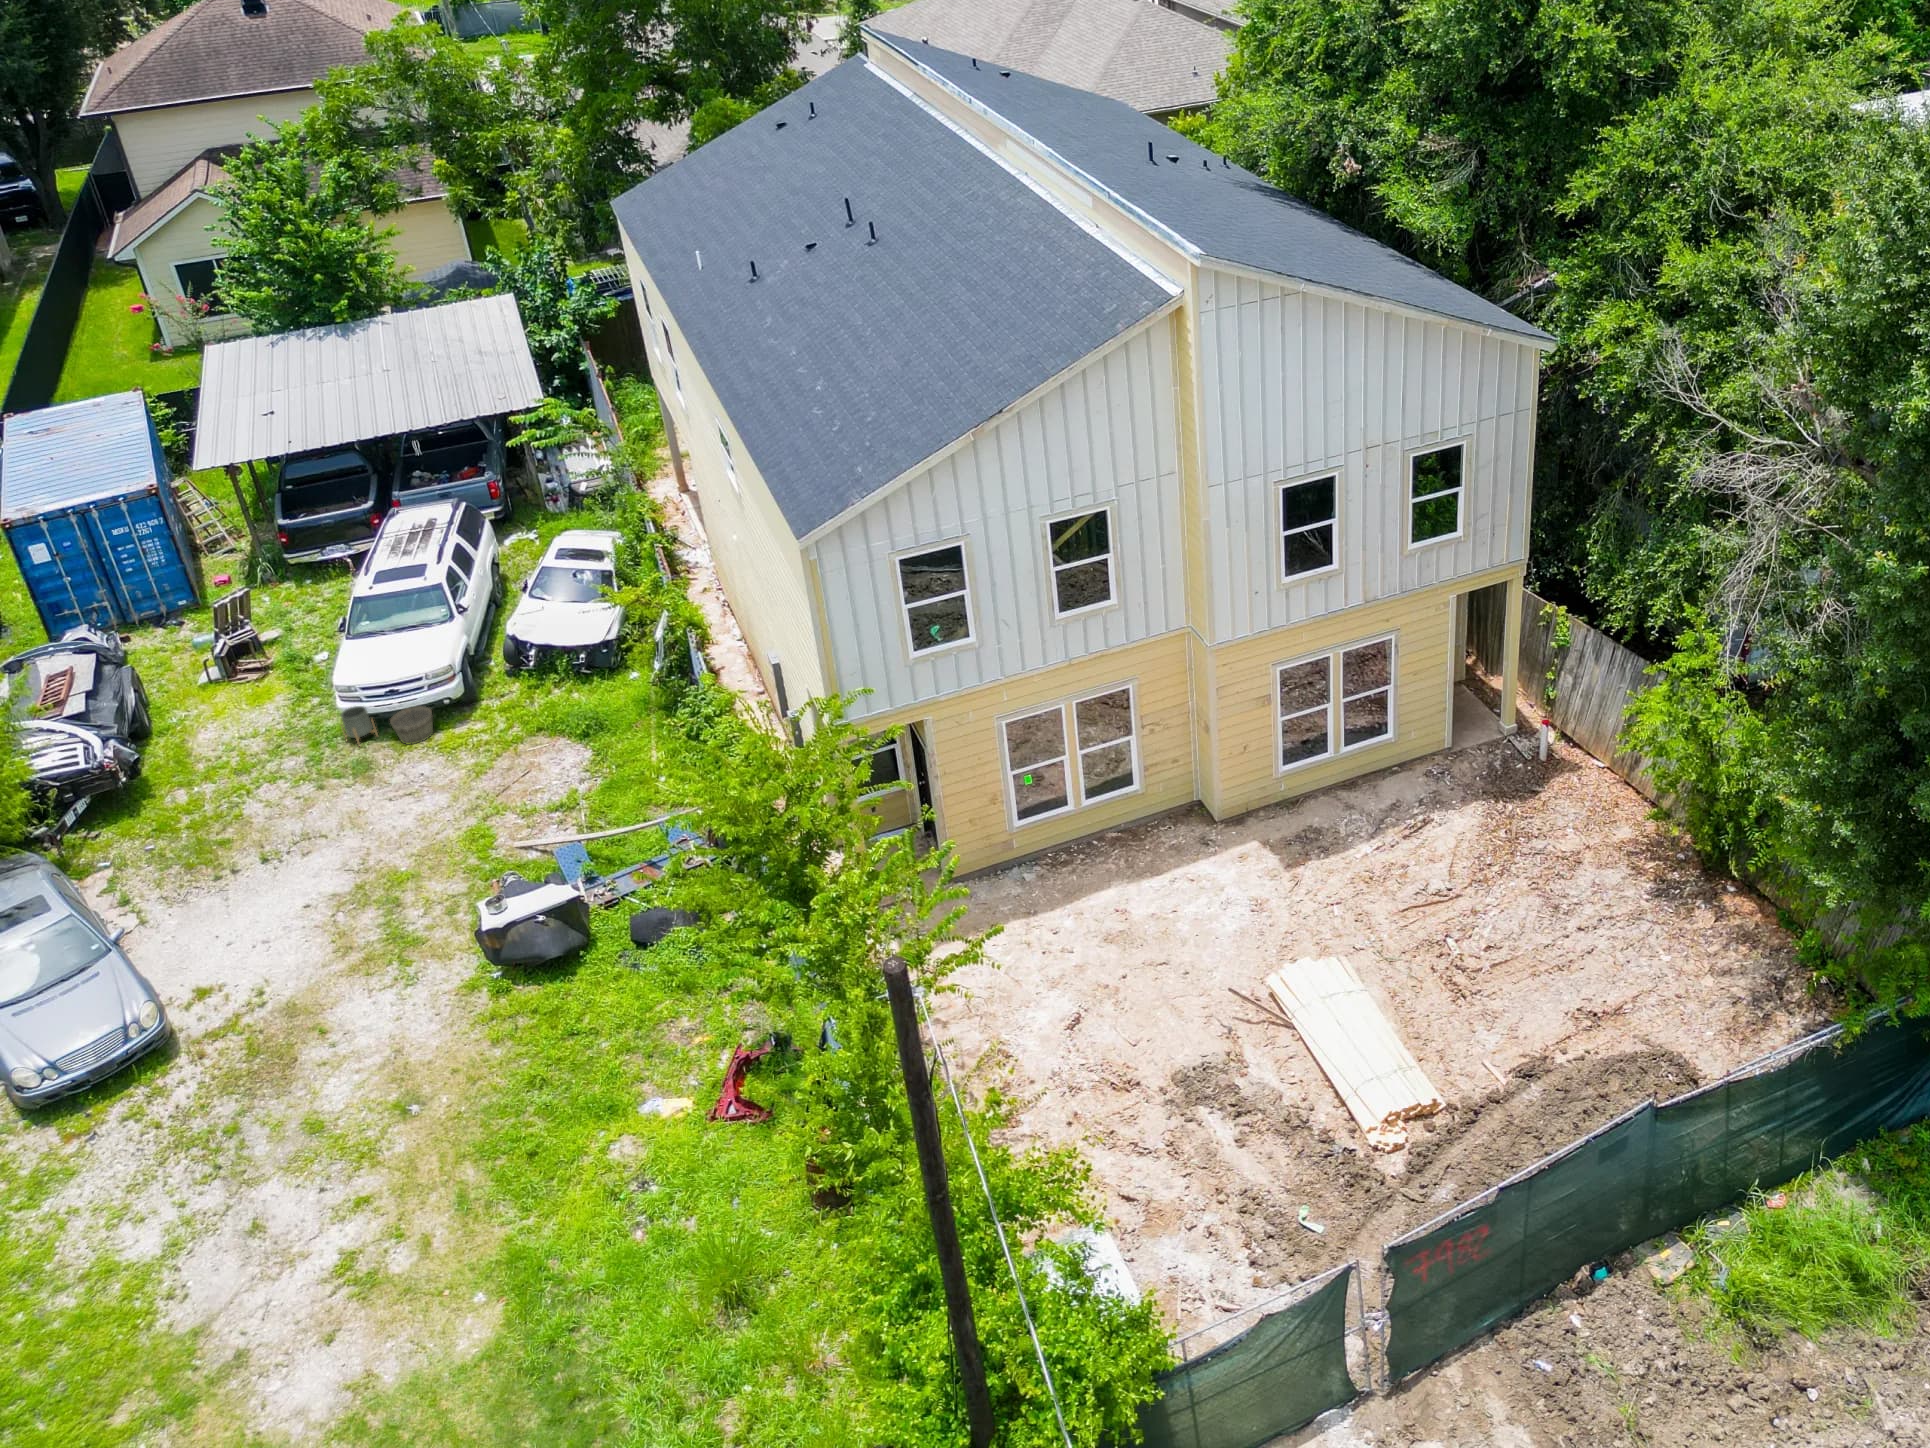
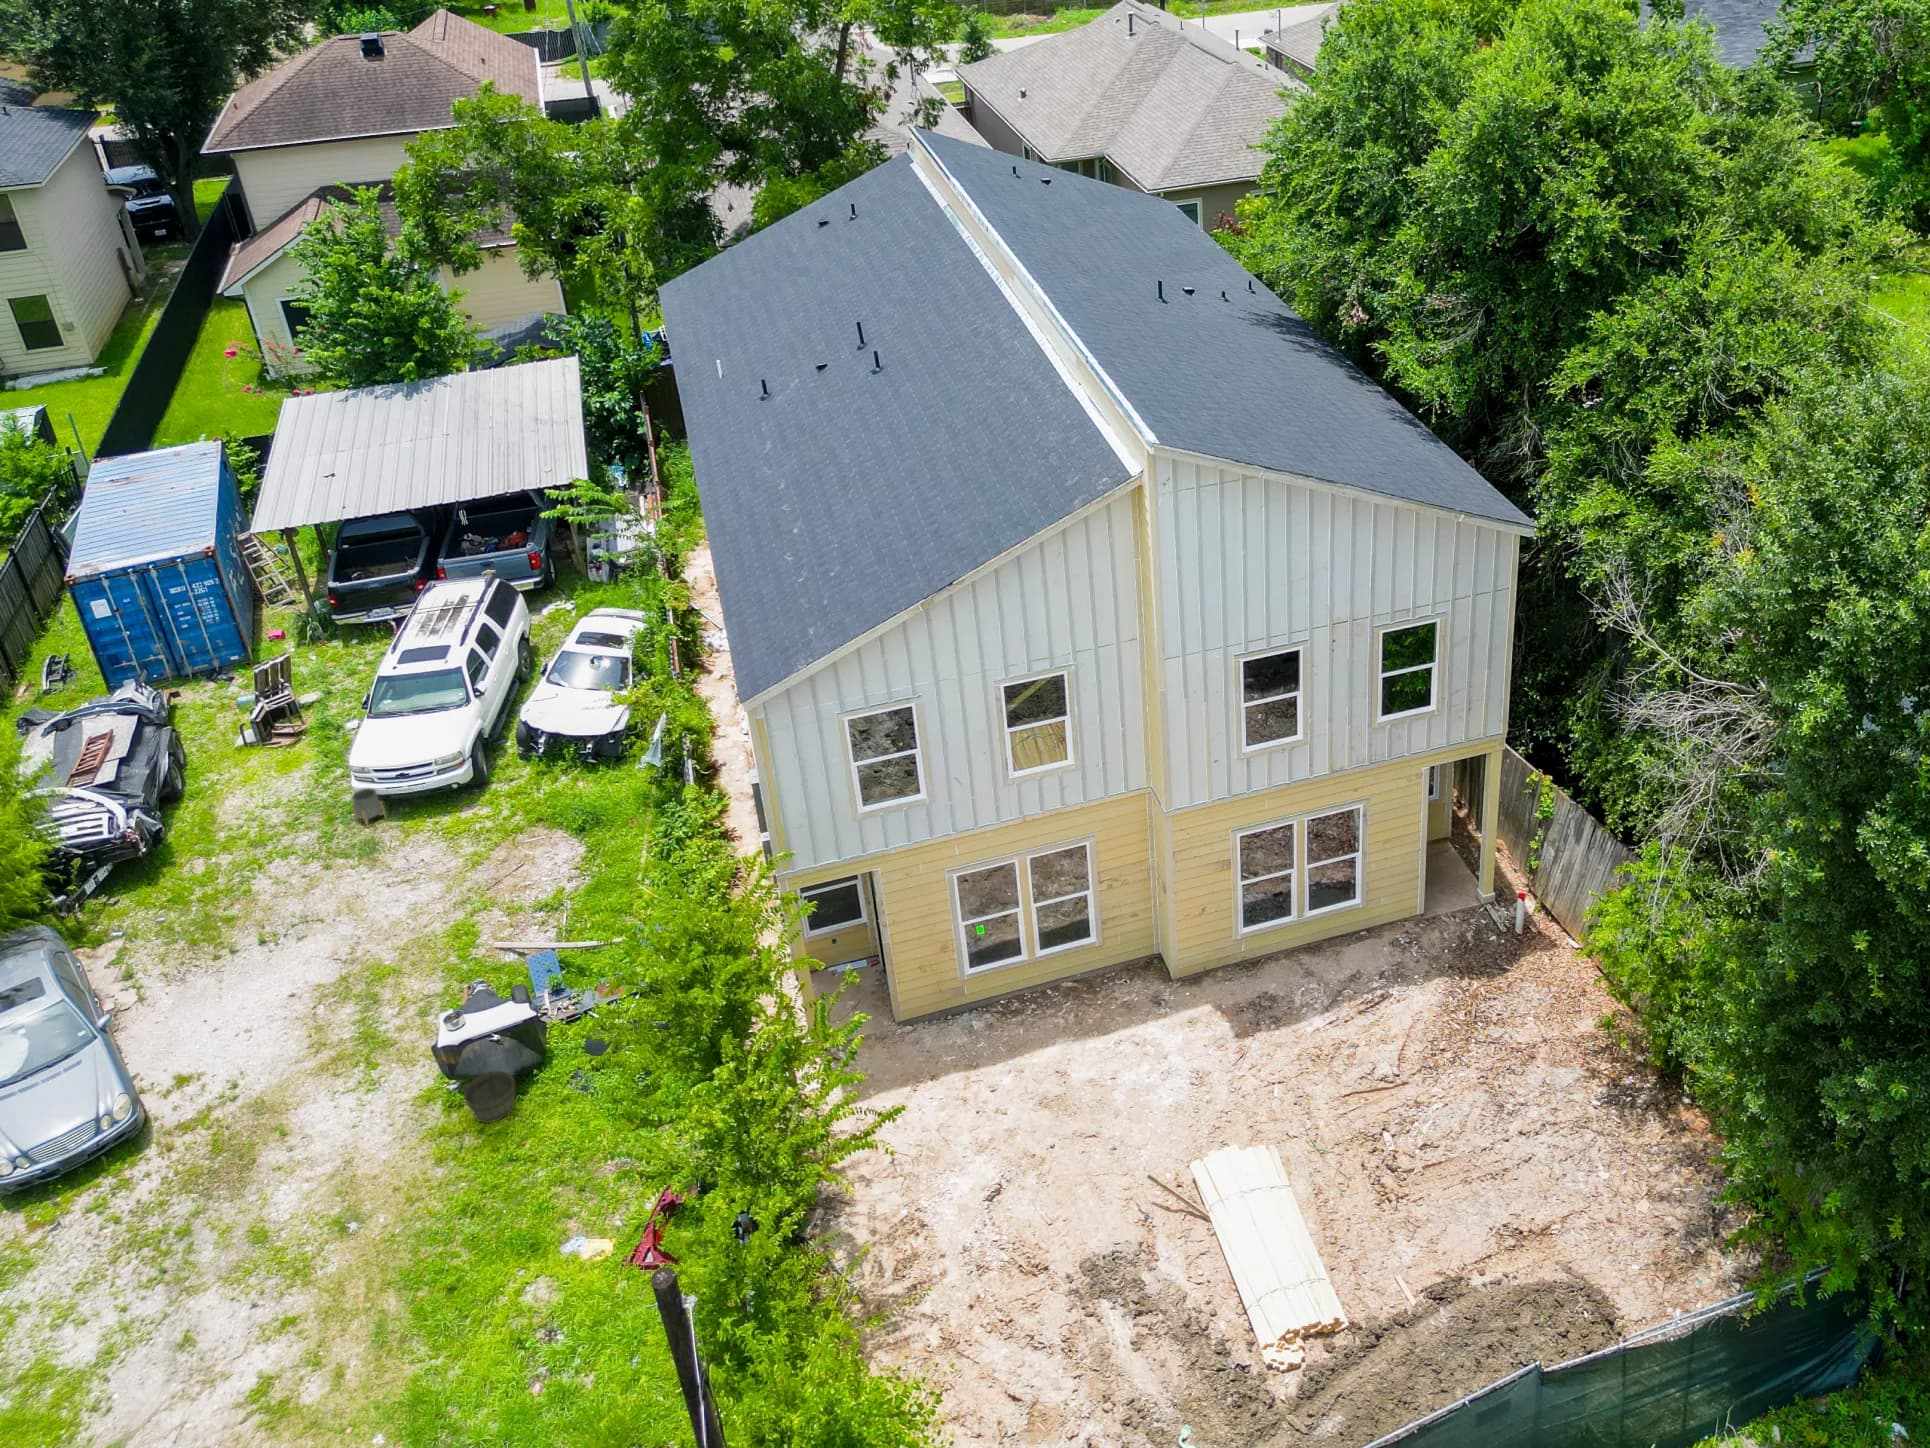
wooden bucket: present [390,706,434,744] -> present [464,1071,515,1123]

